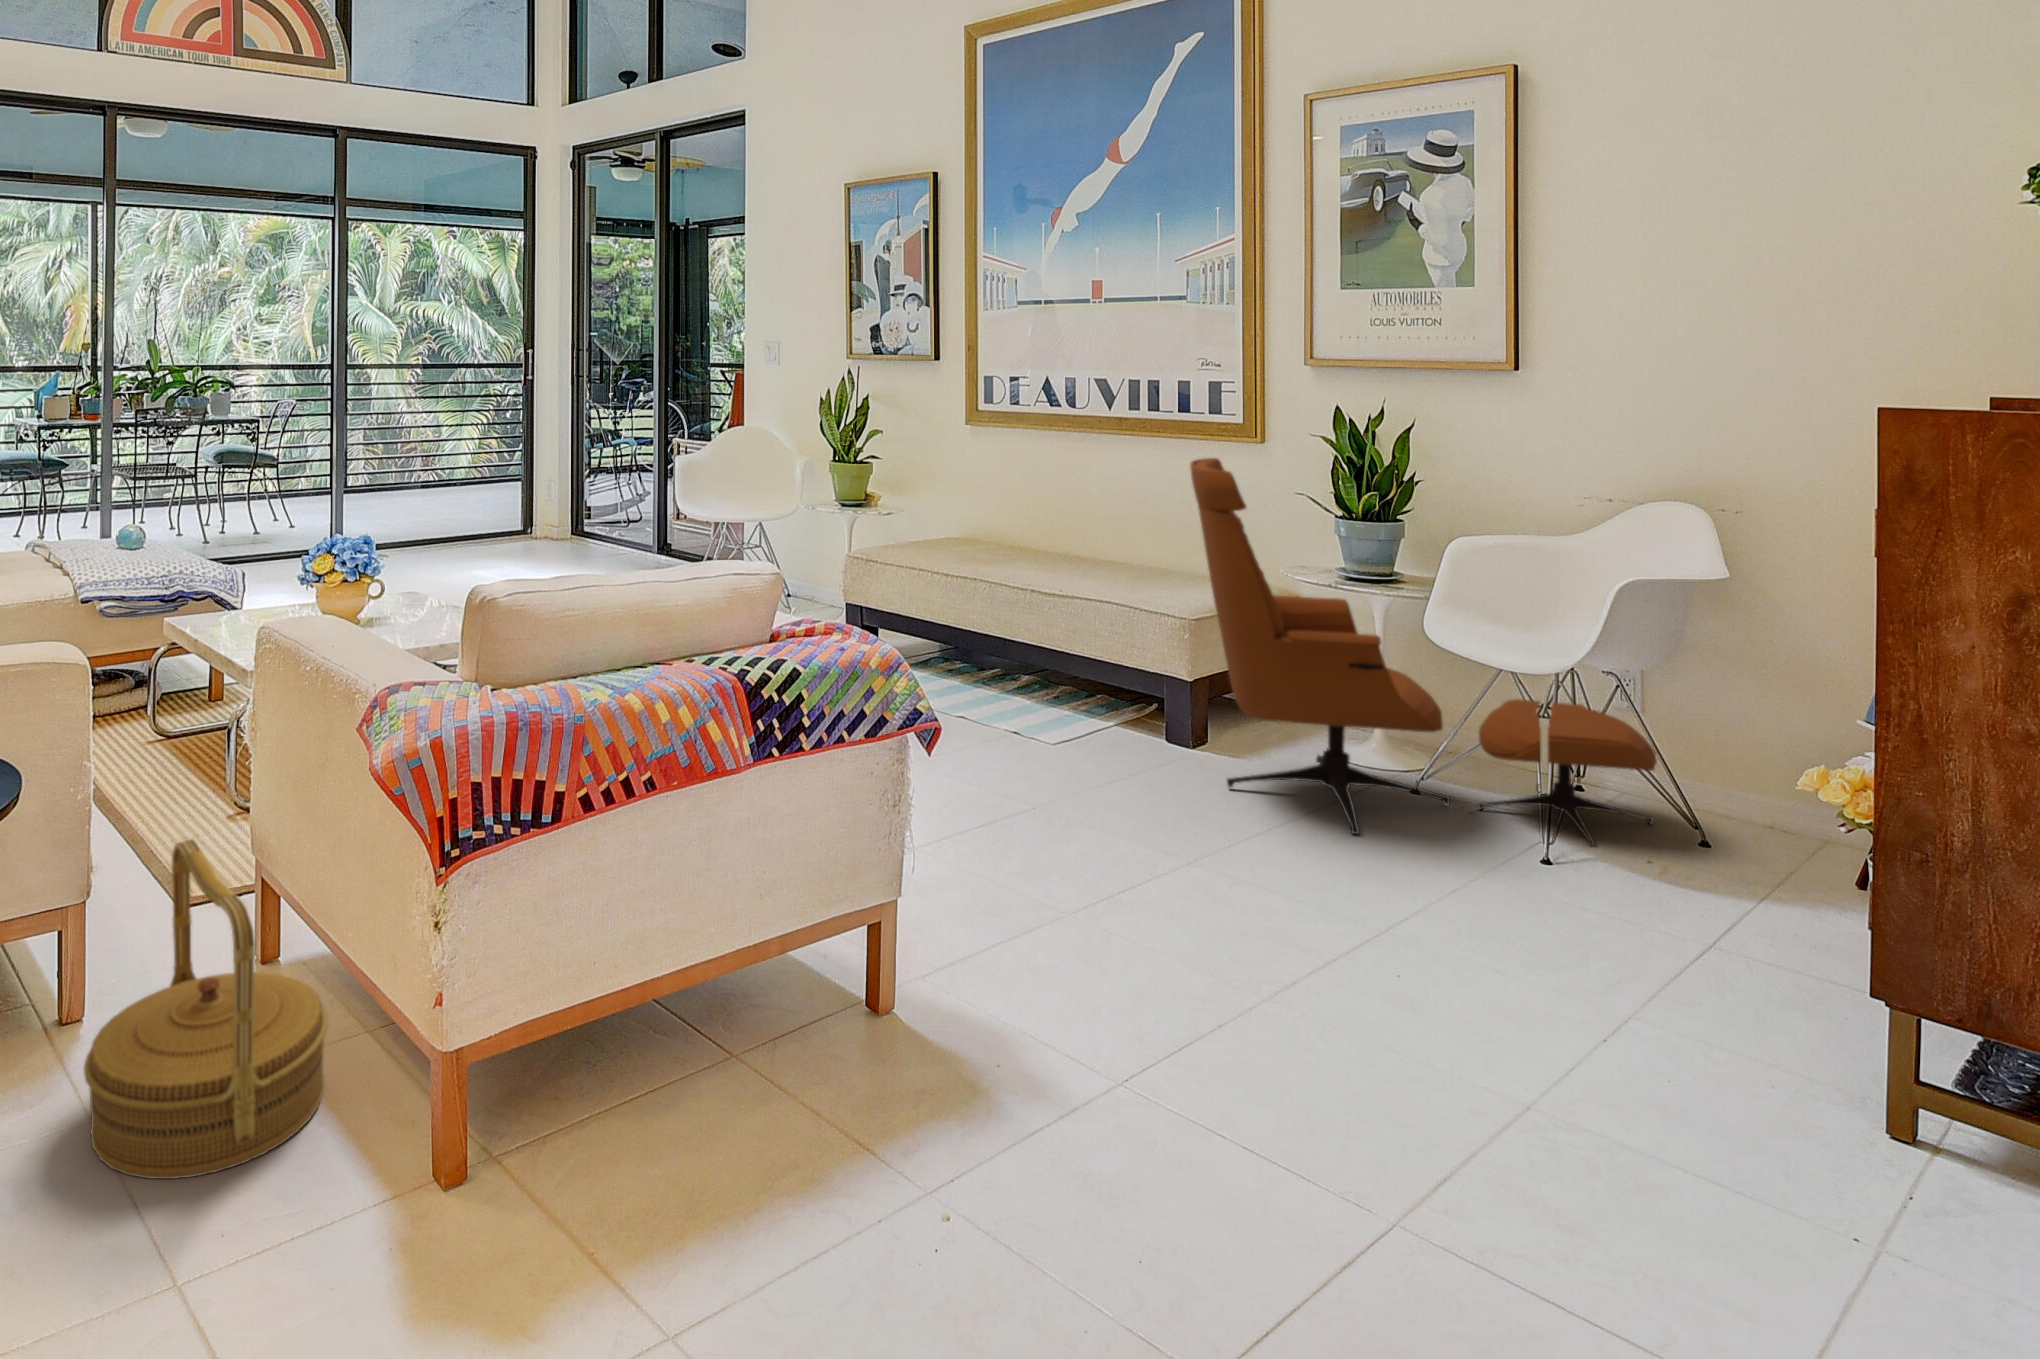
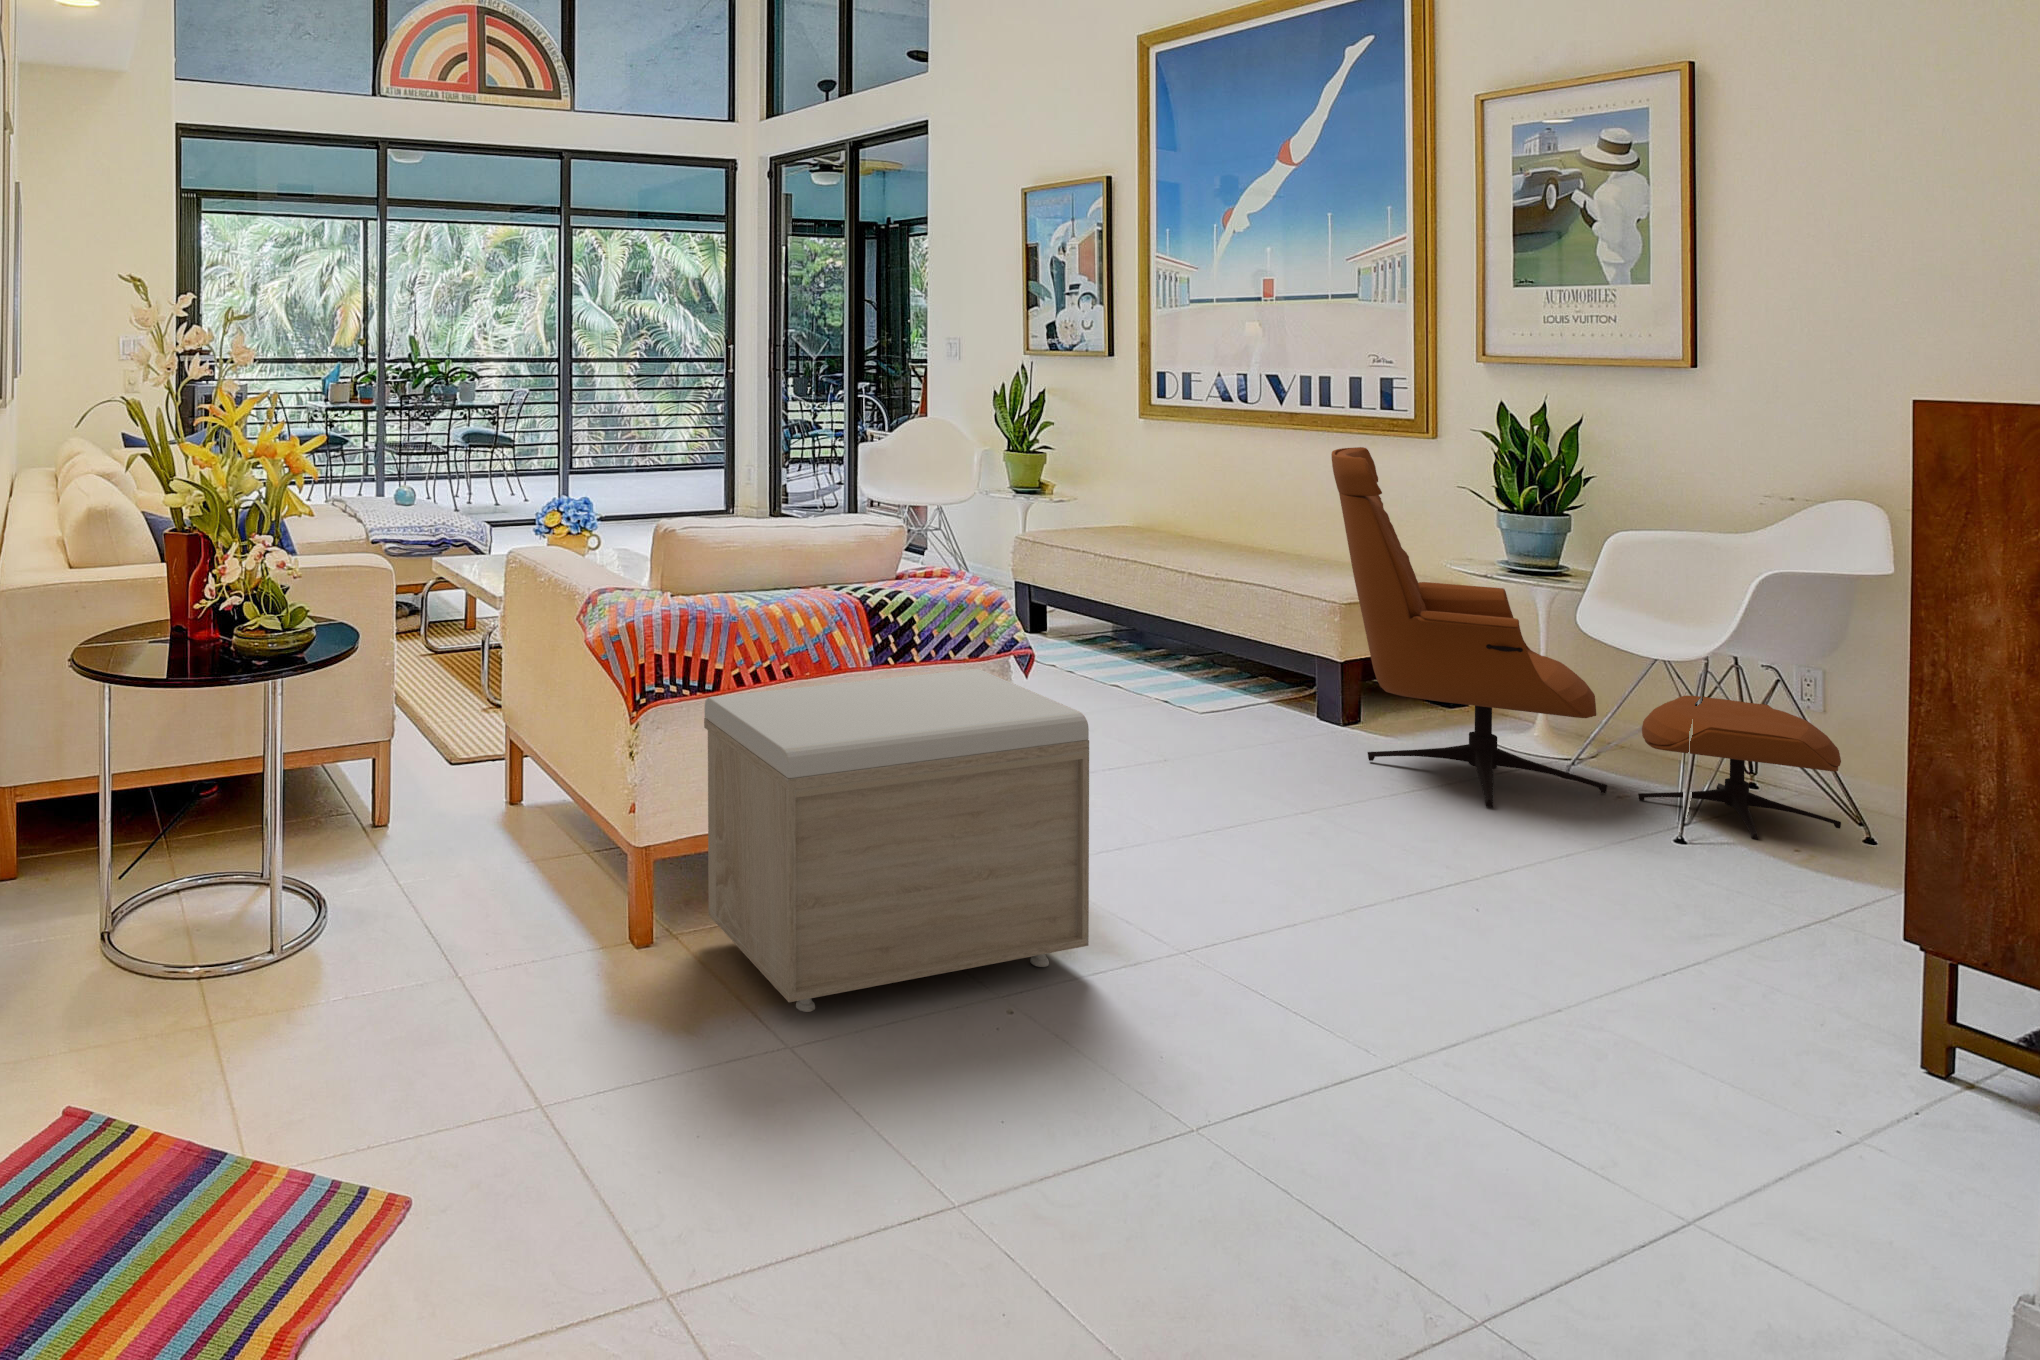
storage bench: none [541,752,1028,1271] -> present [704,669,1089,1012]
woven basket: present [84,839,328,1179] -> none [392,696,554,919]

